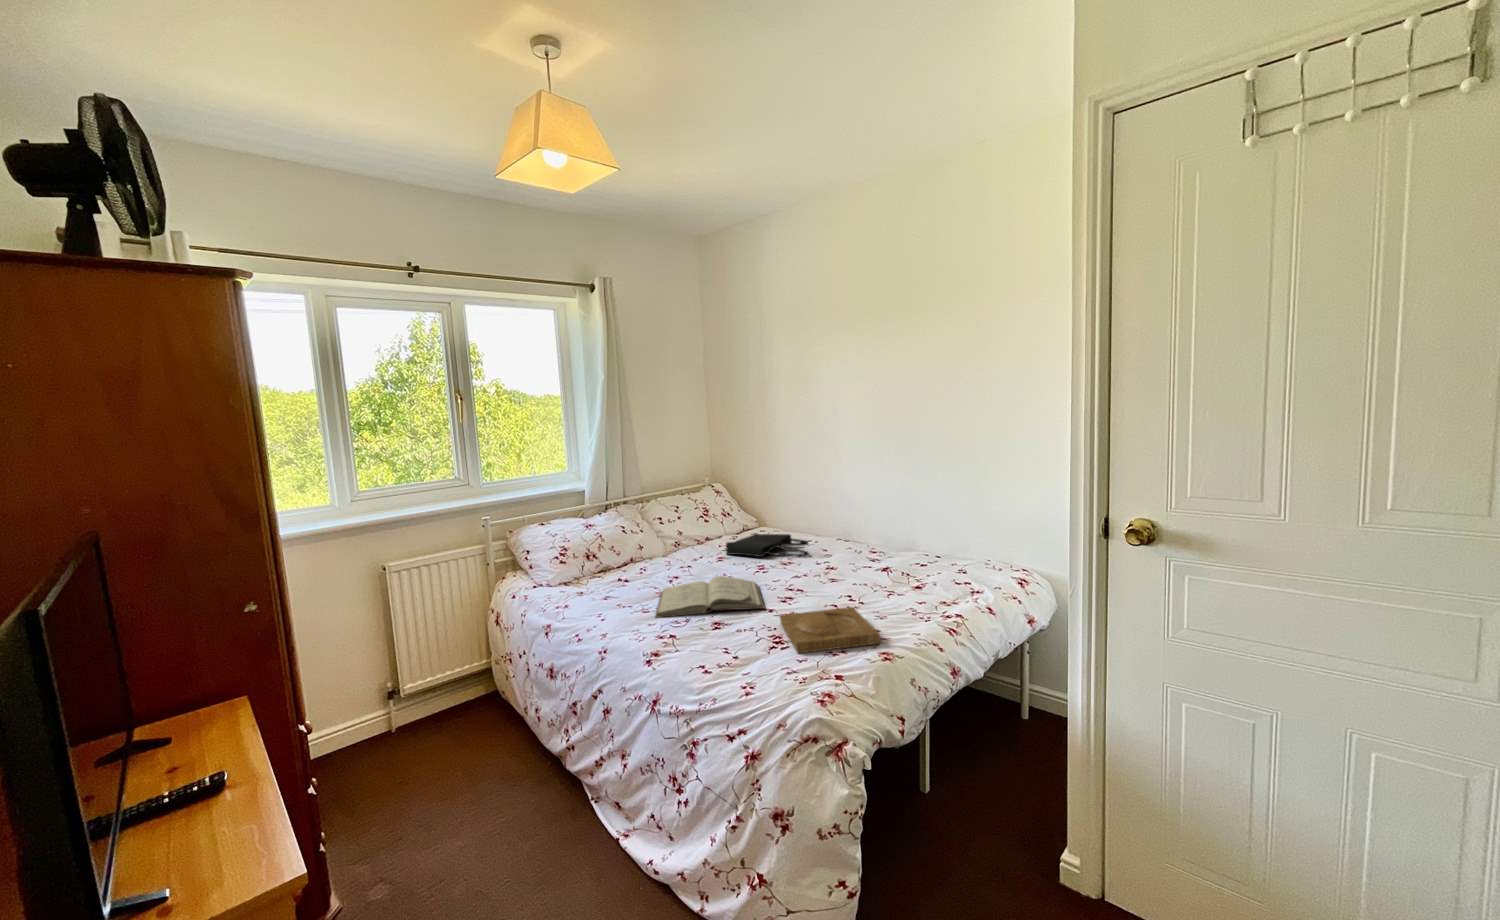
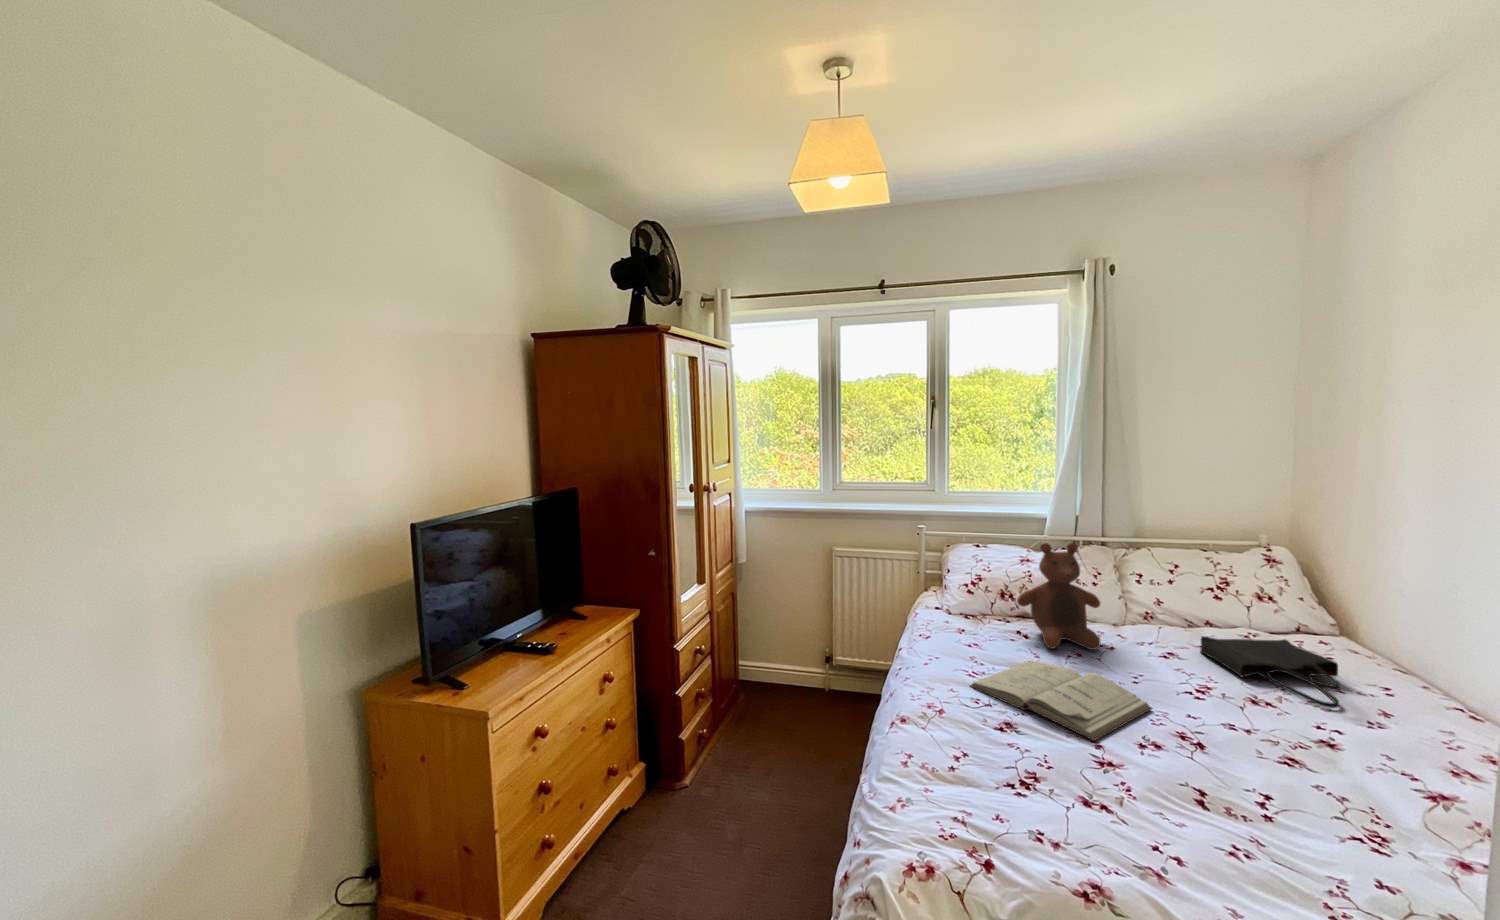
stuffed bear: none [618,494,685,580] -> present [1017,543,1100,650]
tray: present [780,607,880,653] -> none [1018,757,1197,879]

